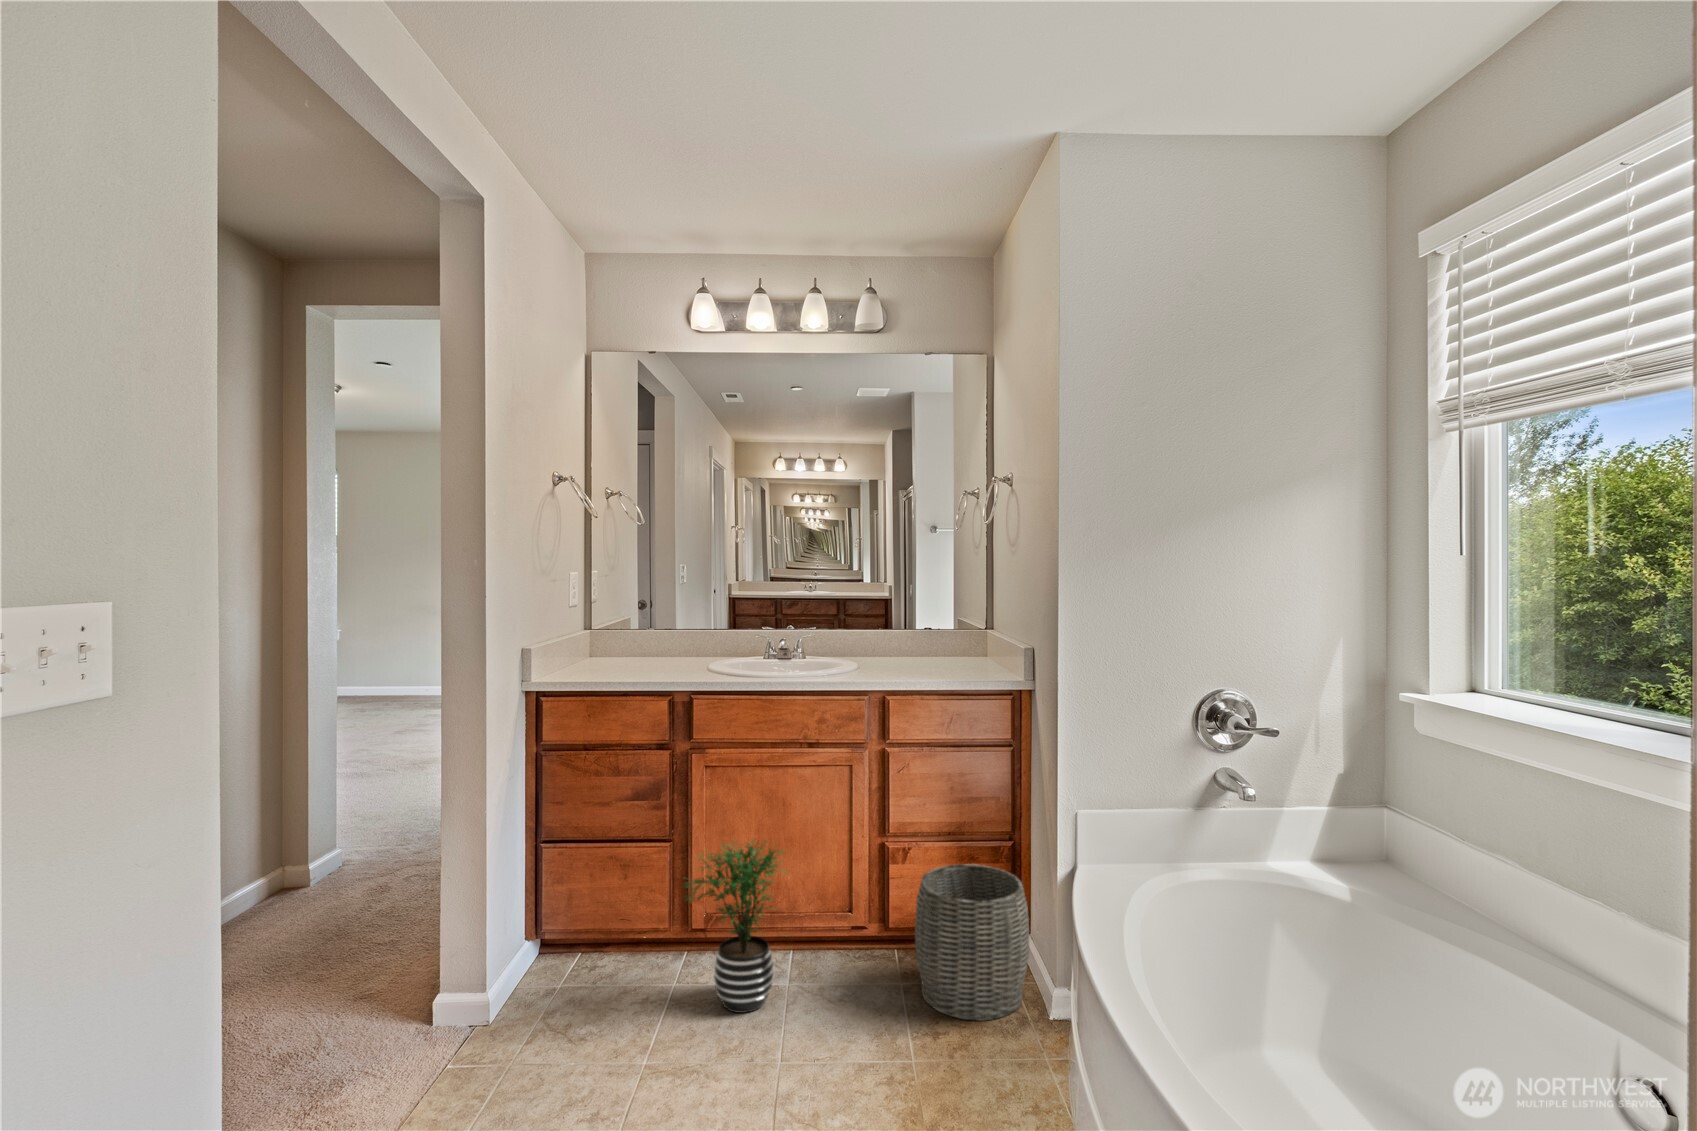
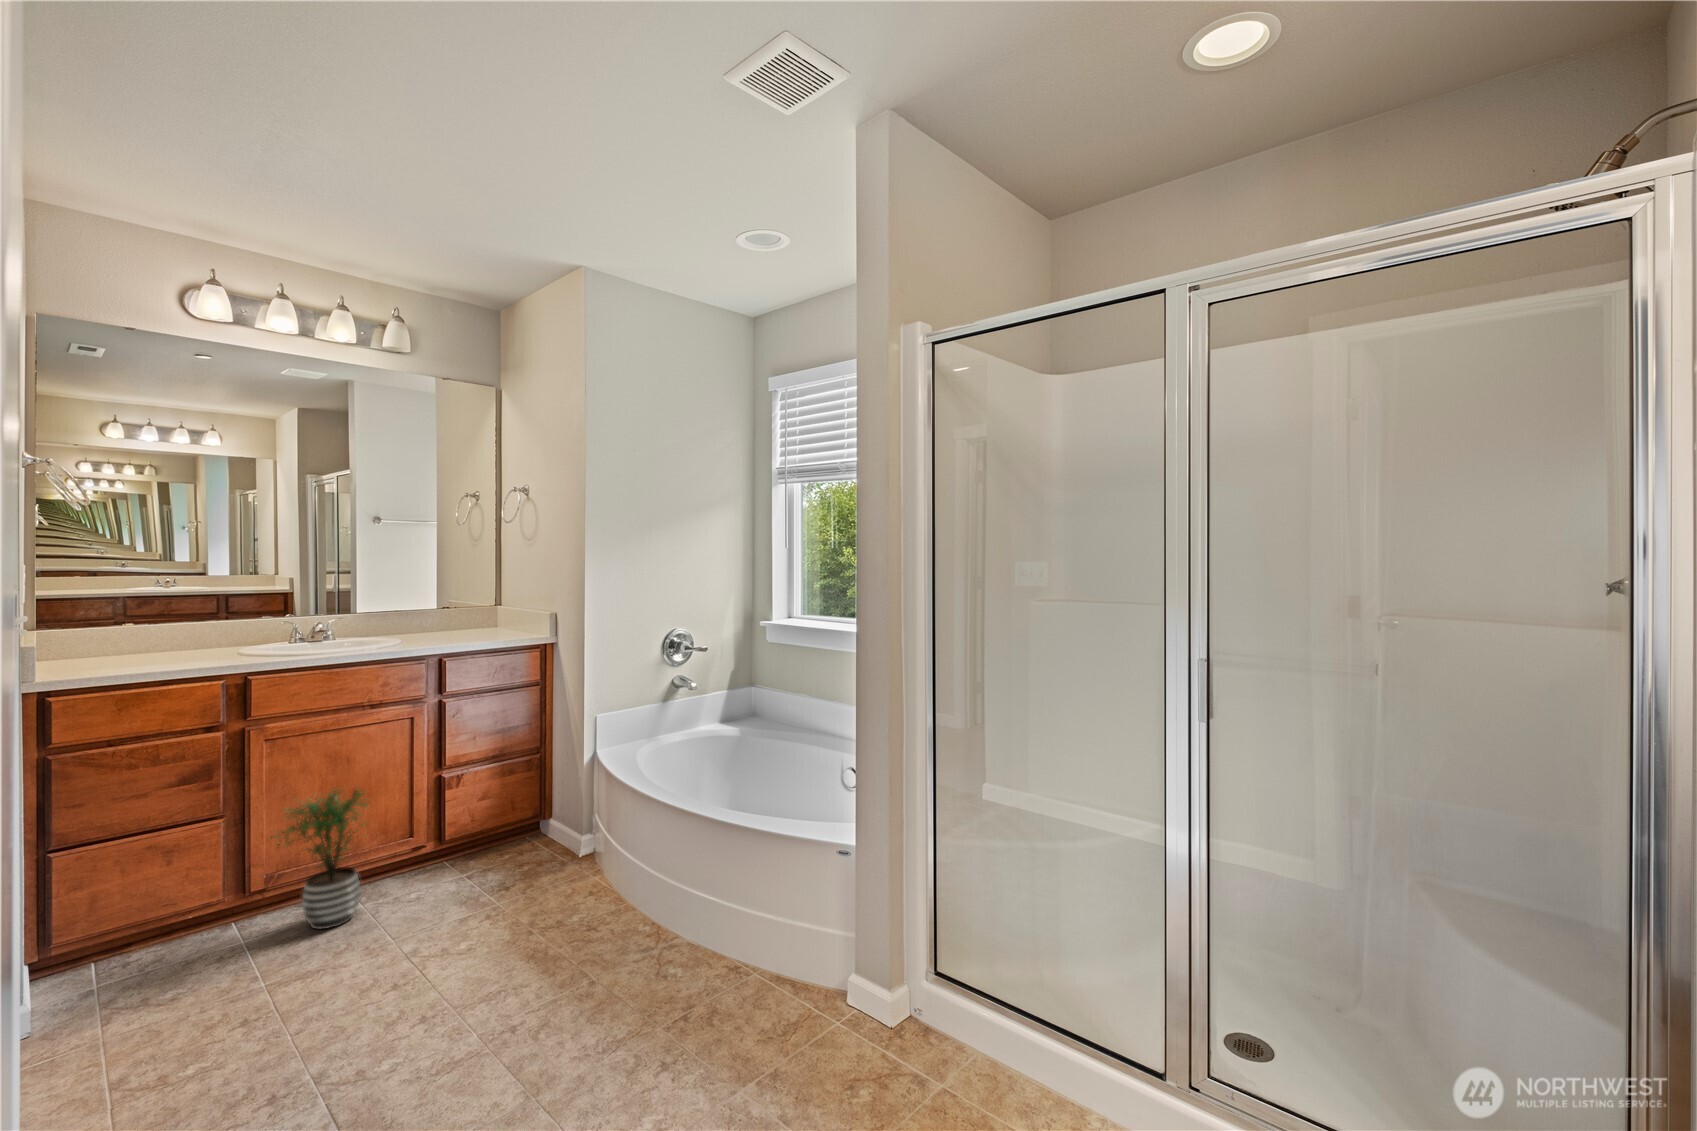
woven basket: present [915,864,1029,1020] -> none [478,771,564,874]

